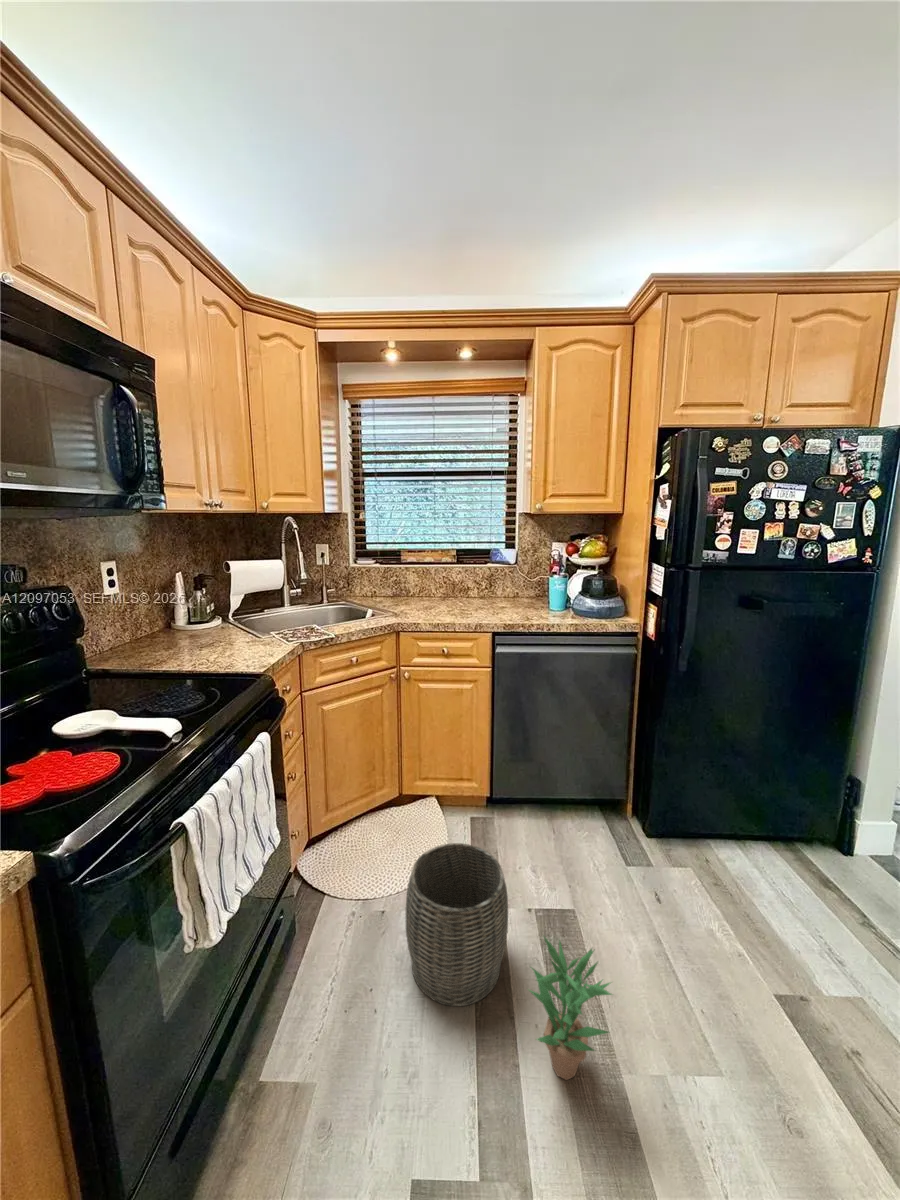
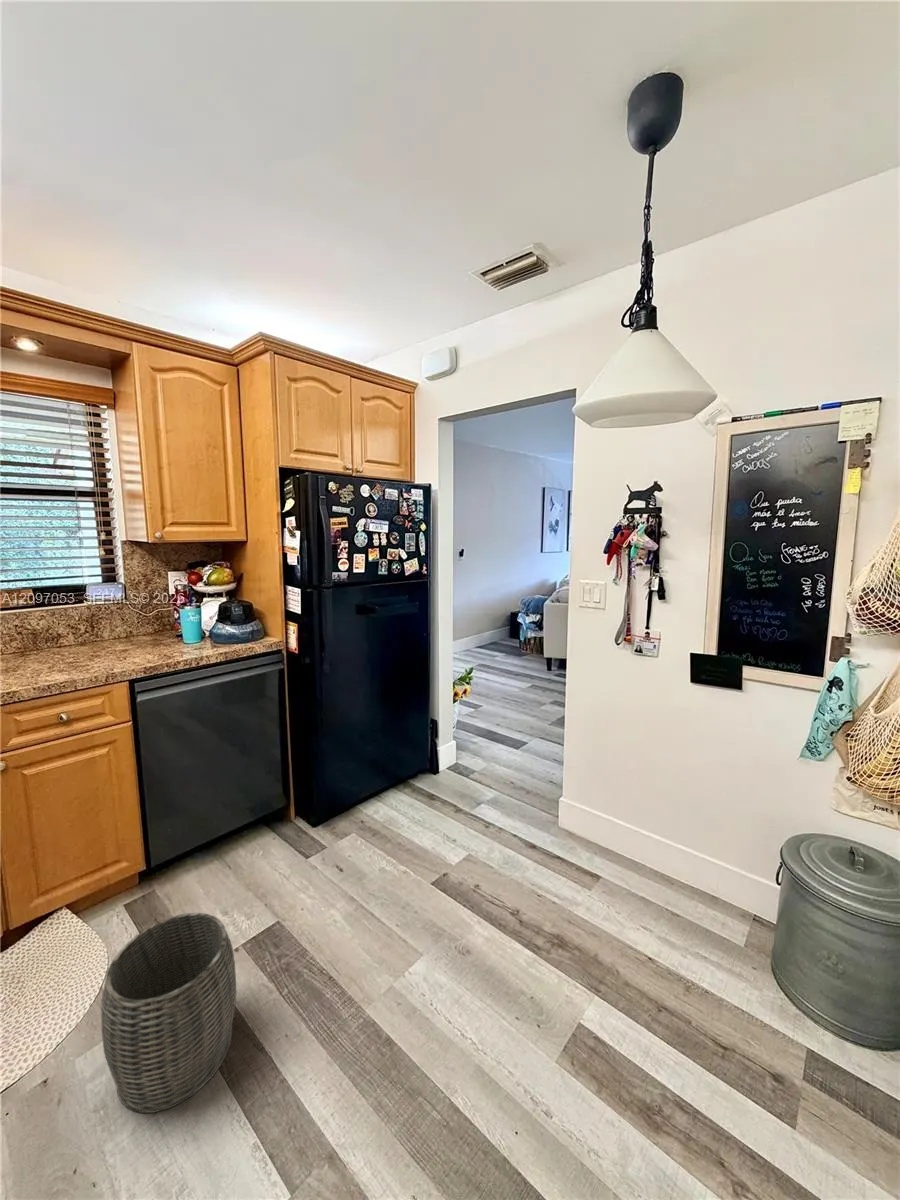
potted plant: present [529,937,612,1080] -> none [279,920,361,1057]

